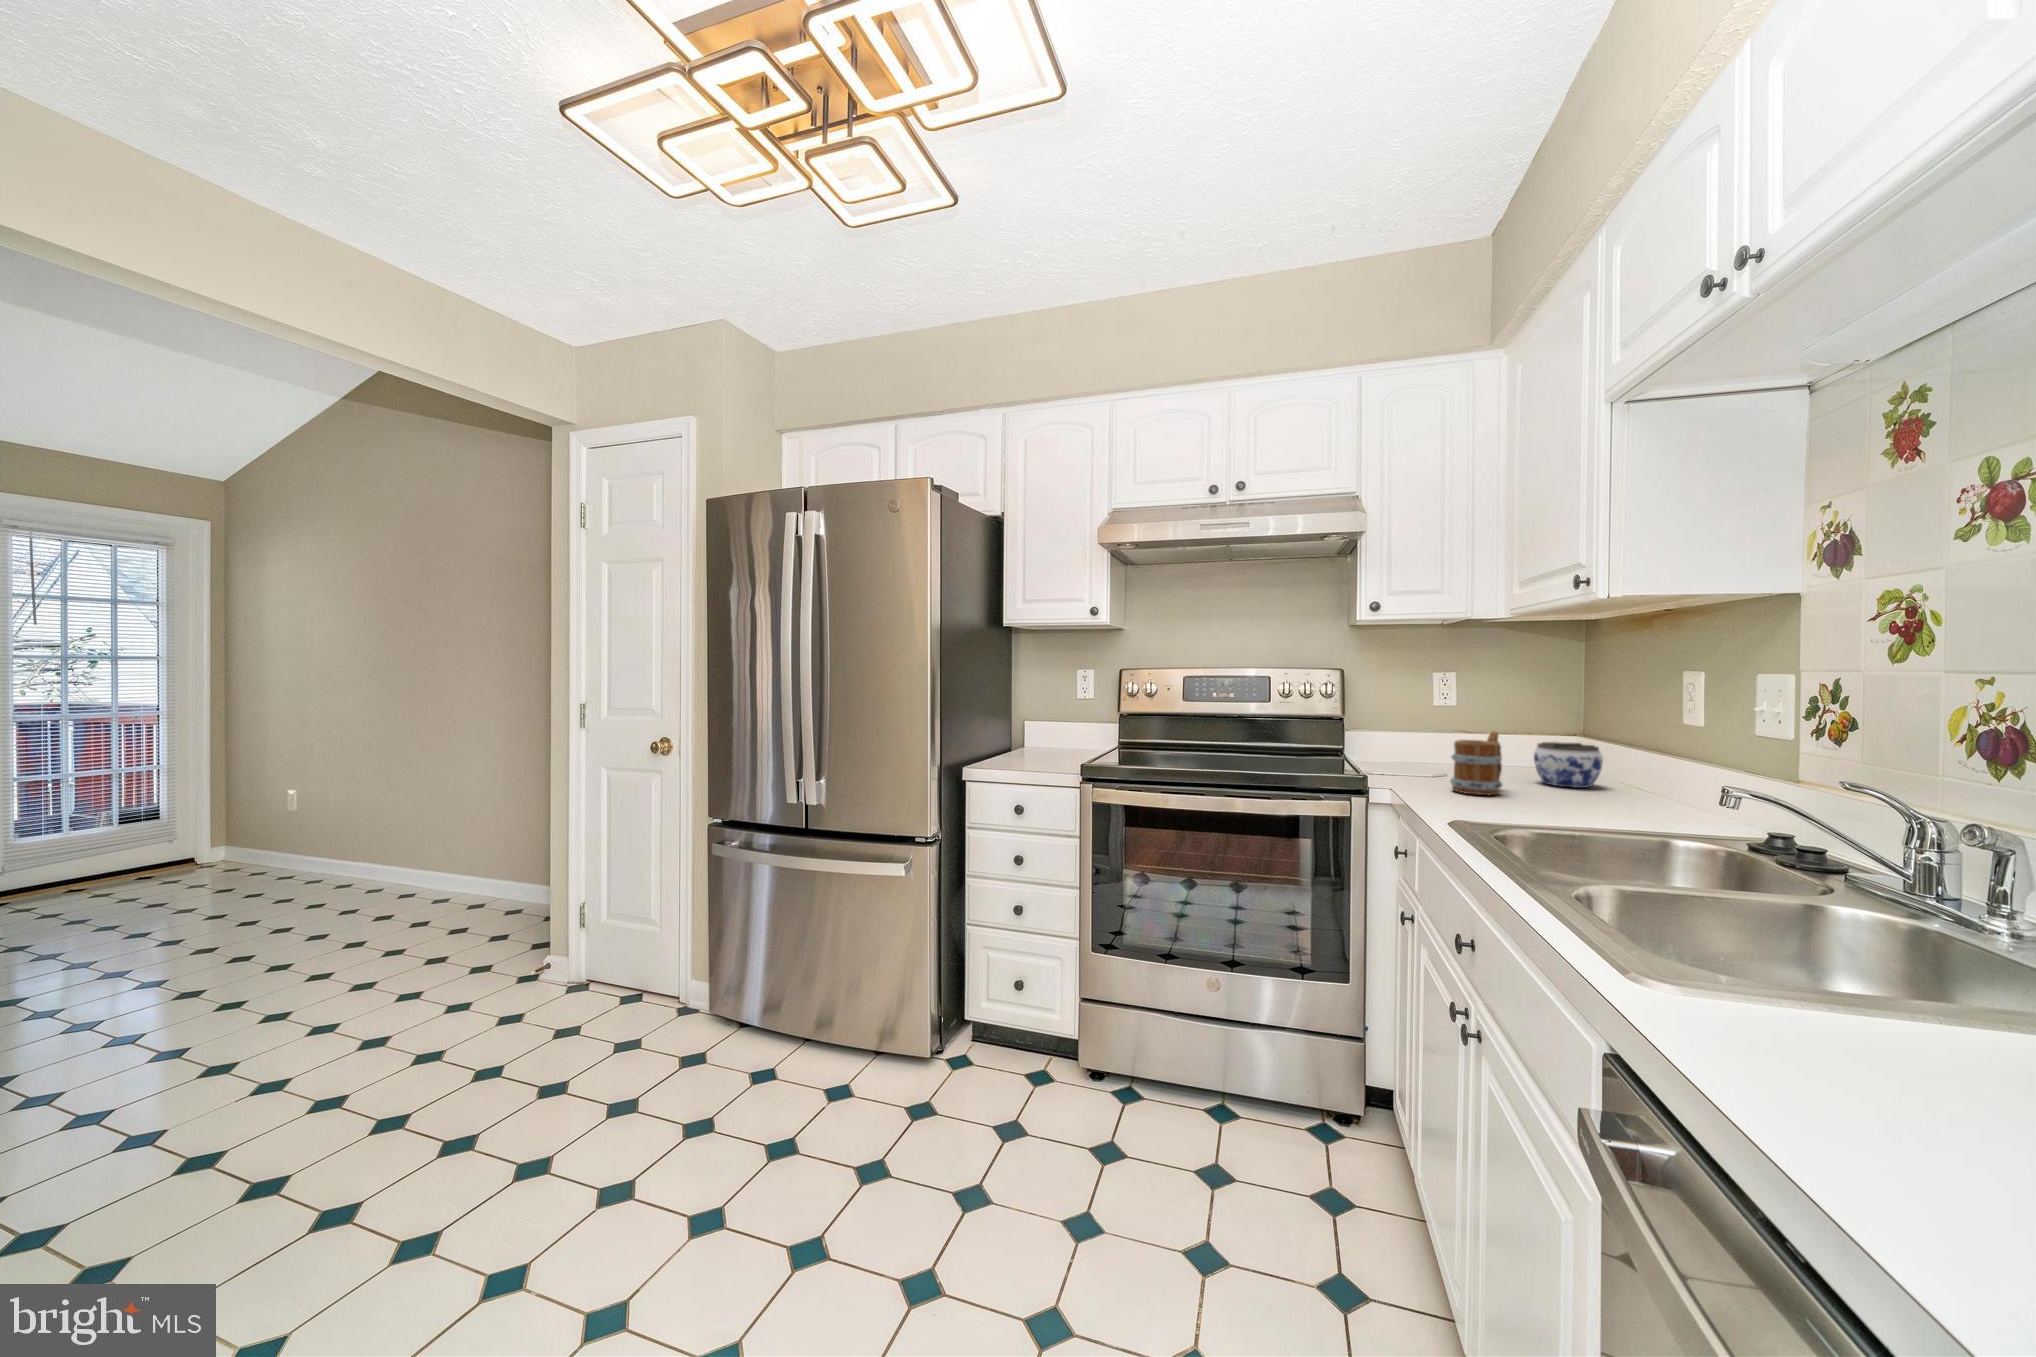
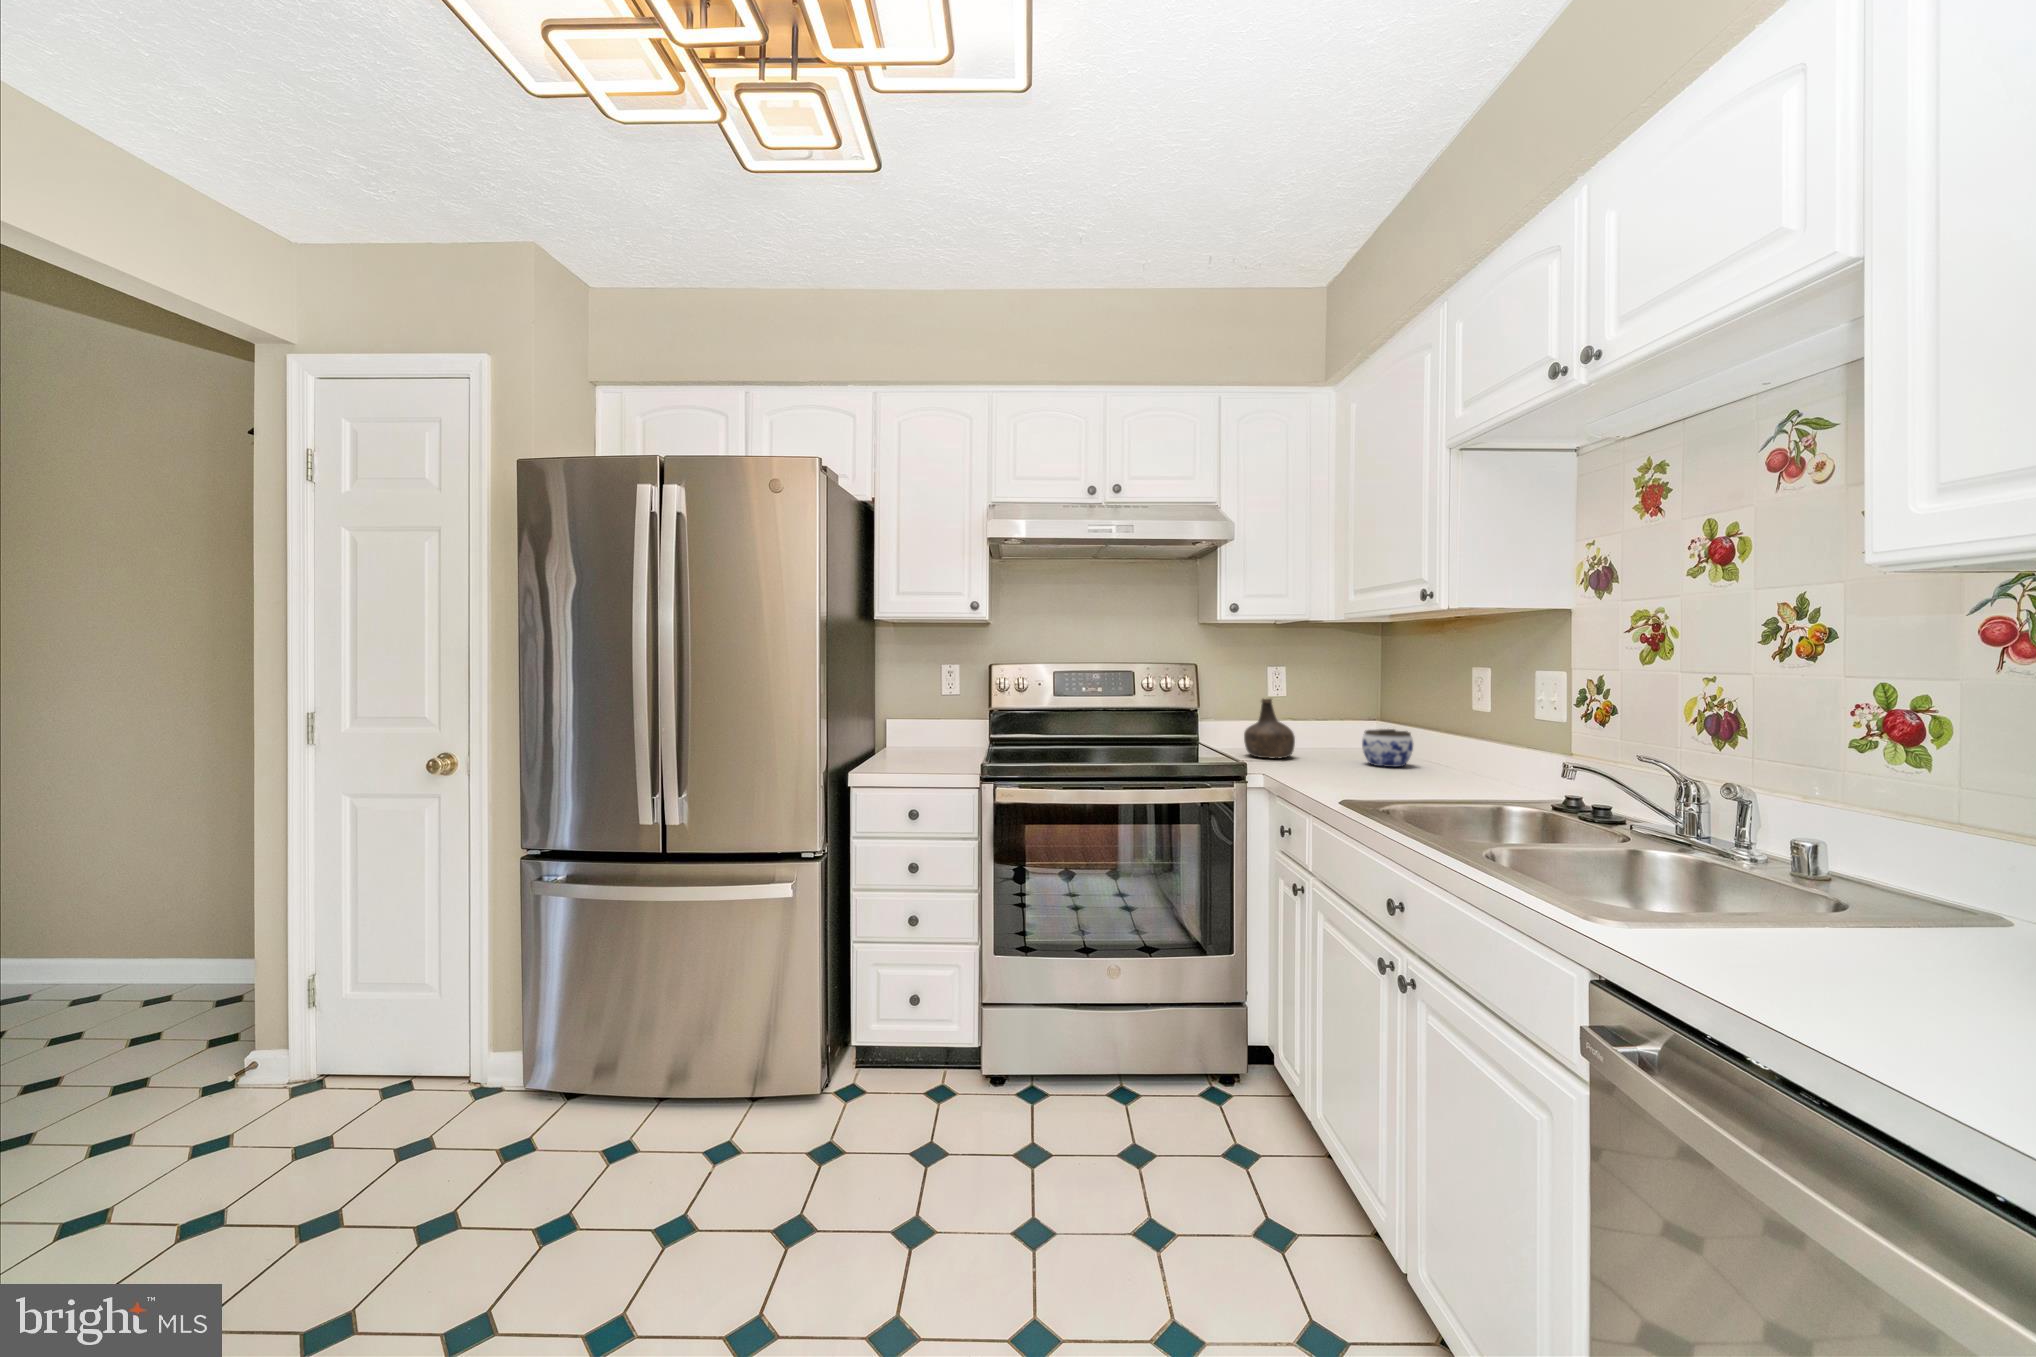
bottle: none [1391,703,1453,771] -> present [1244,698,1295,758]
mug: present [1450,732,1502,795] -> none [1311,722,1352,778]

